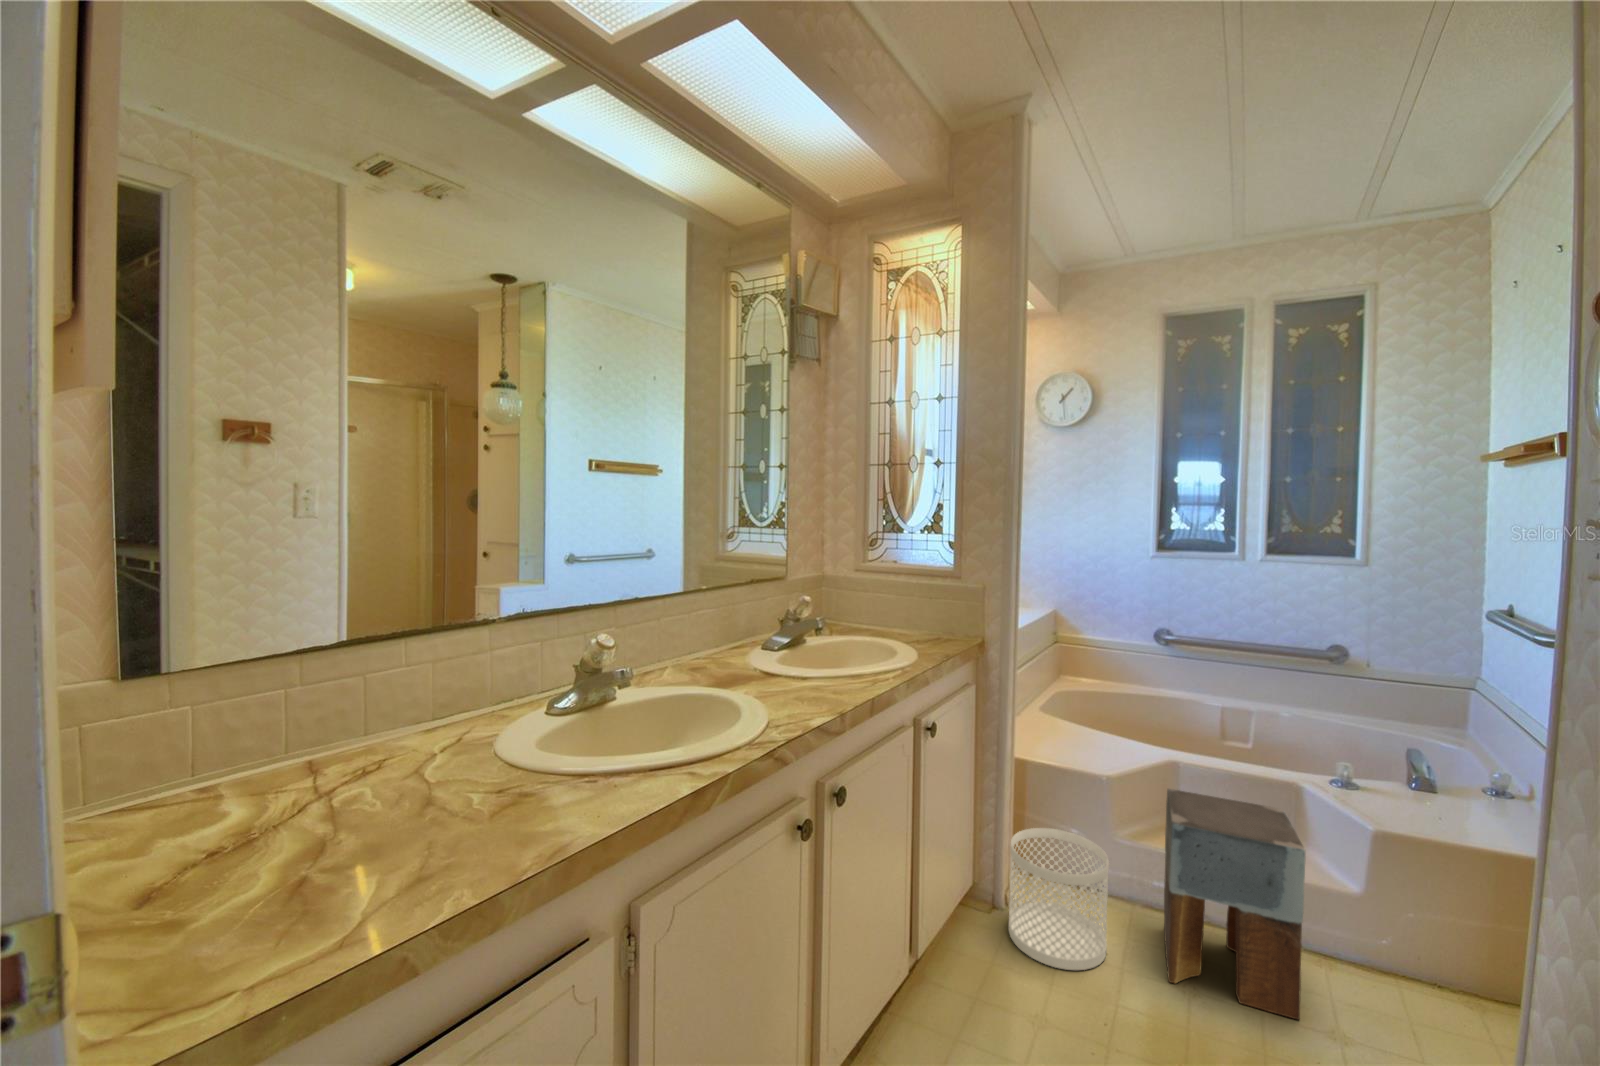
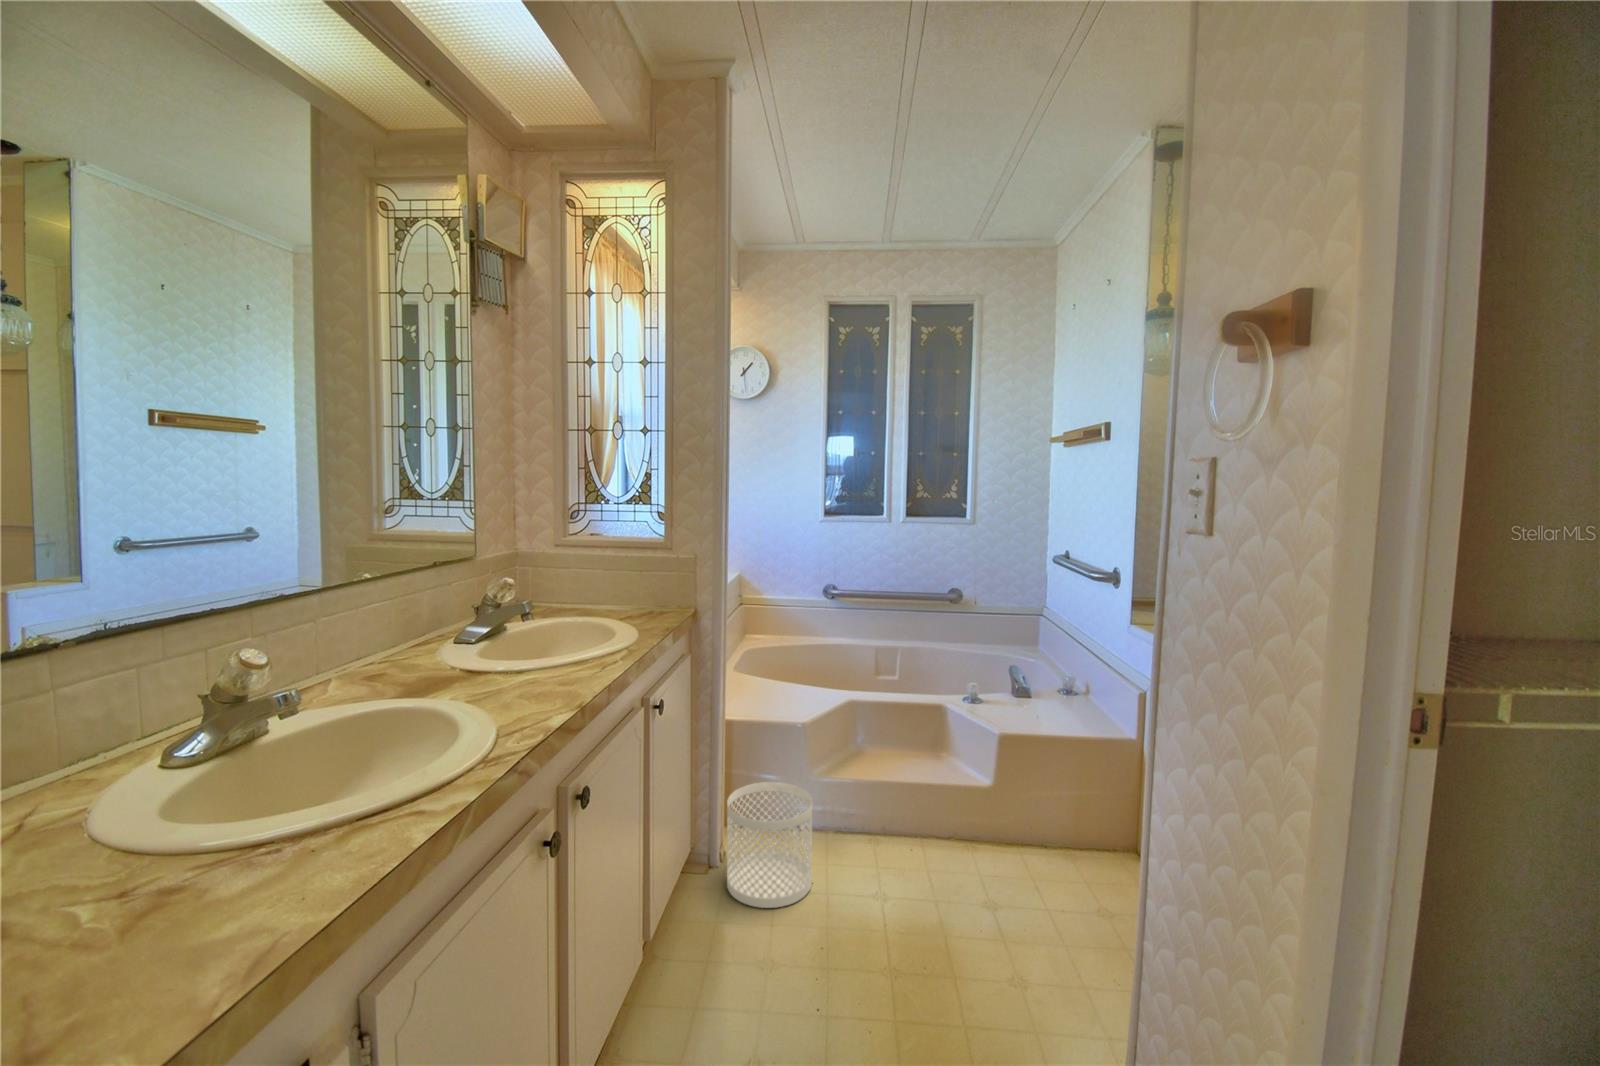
stool: present [1164,789,1305,1020] -> none [853,726,956,891]

